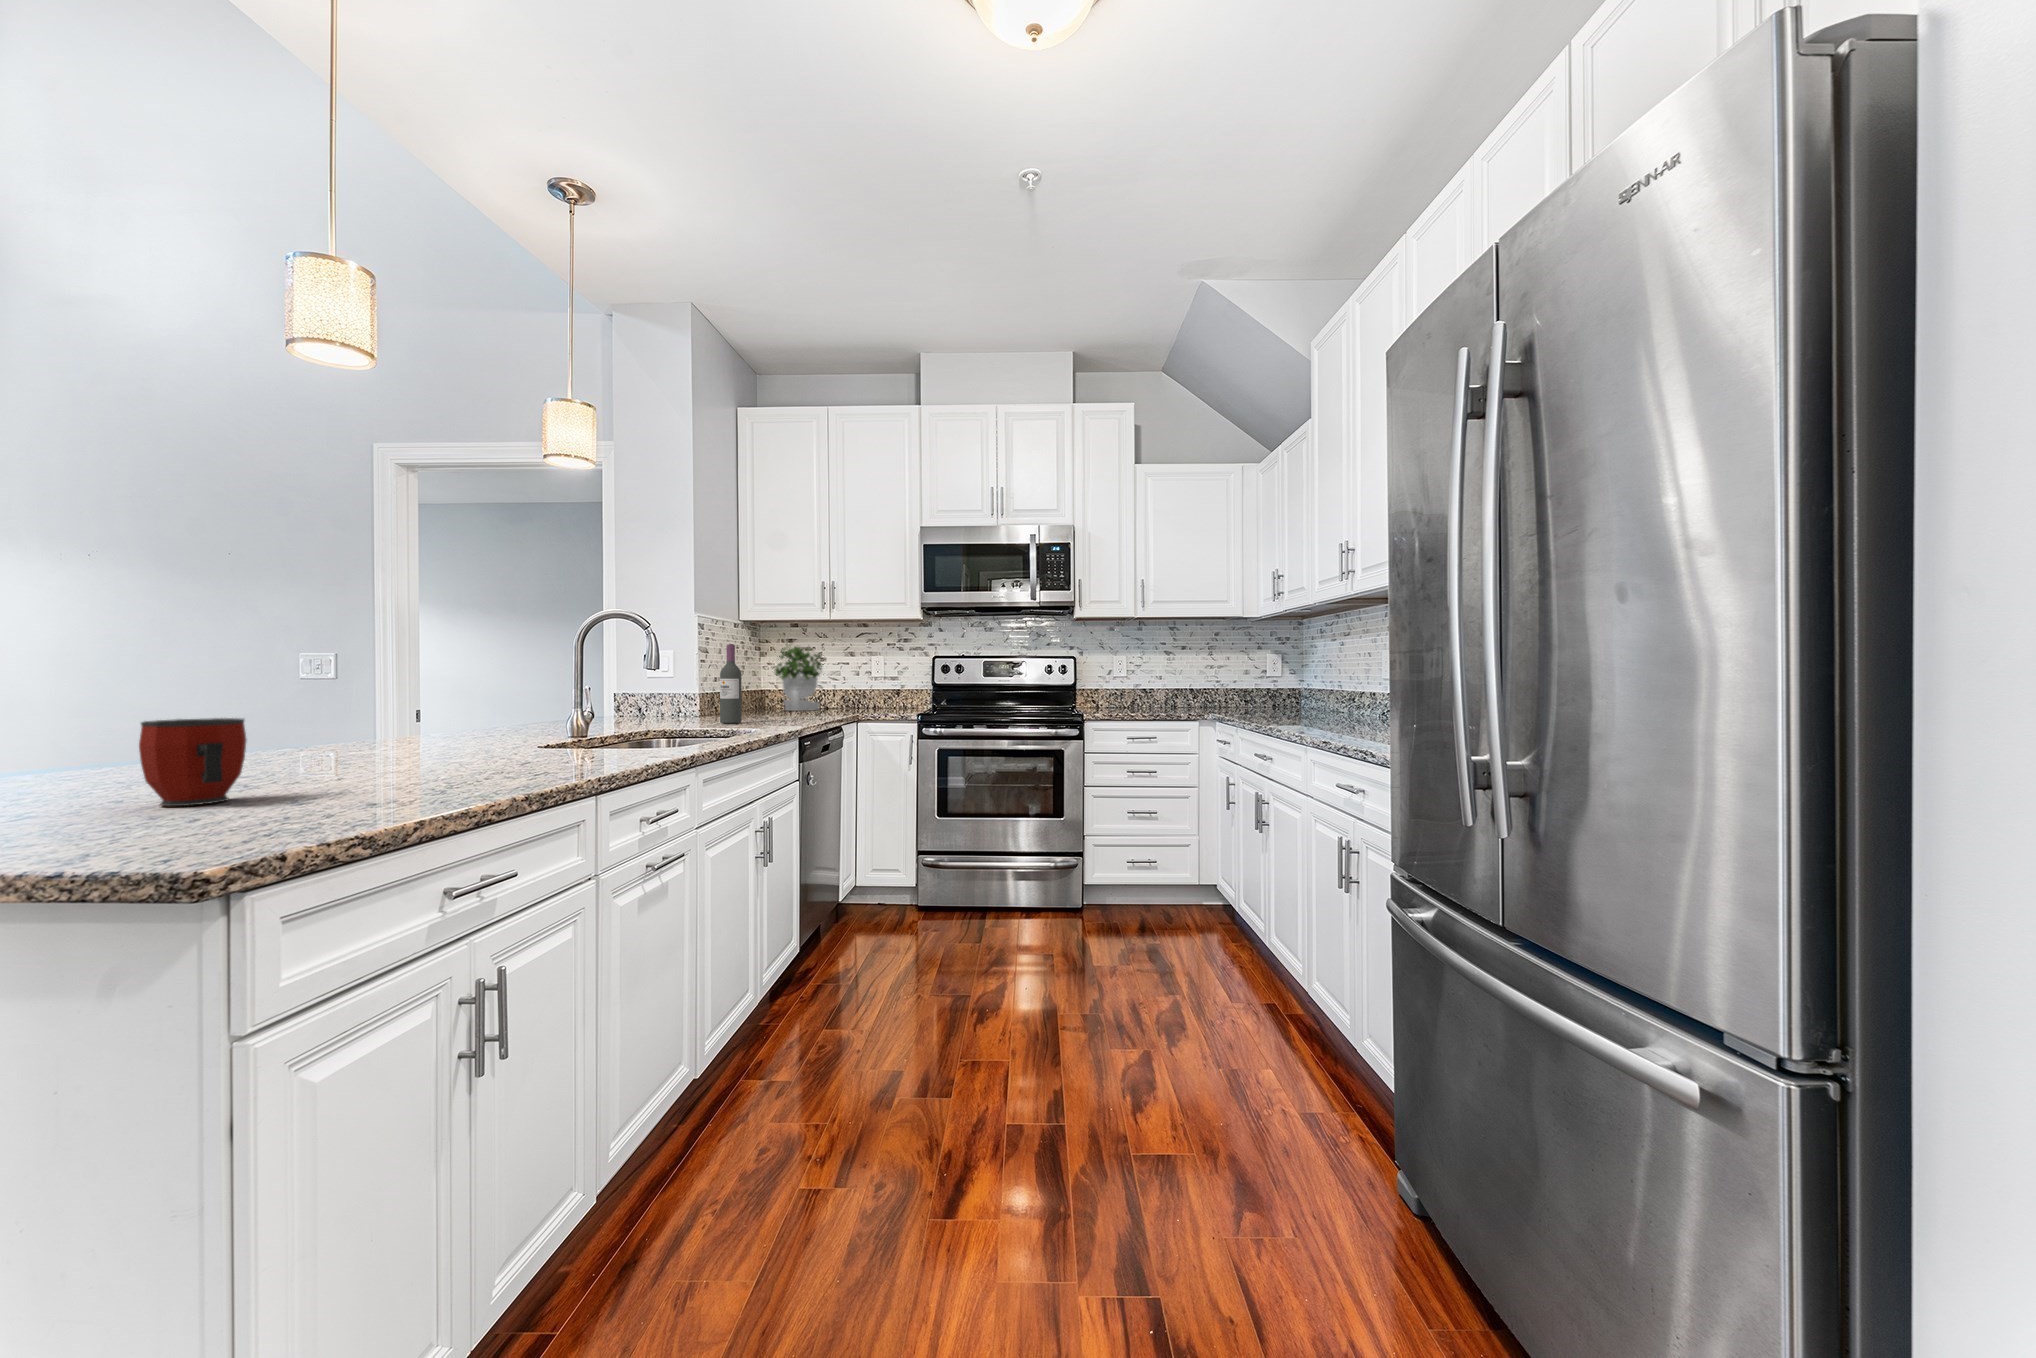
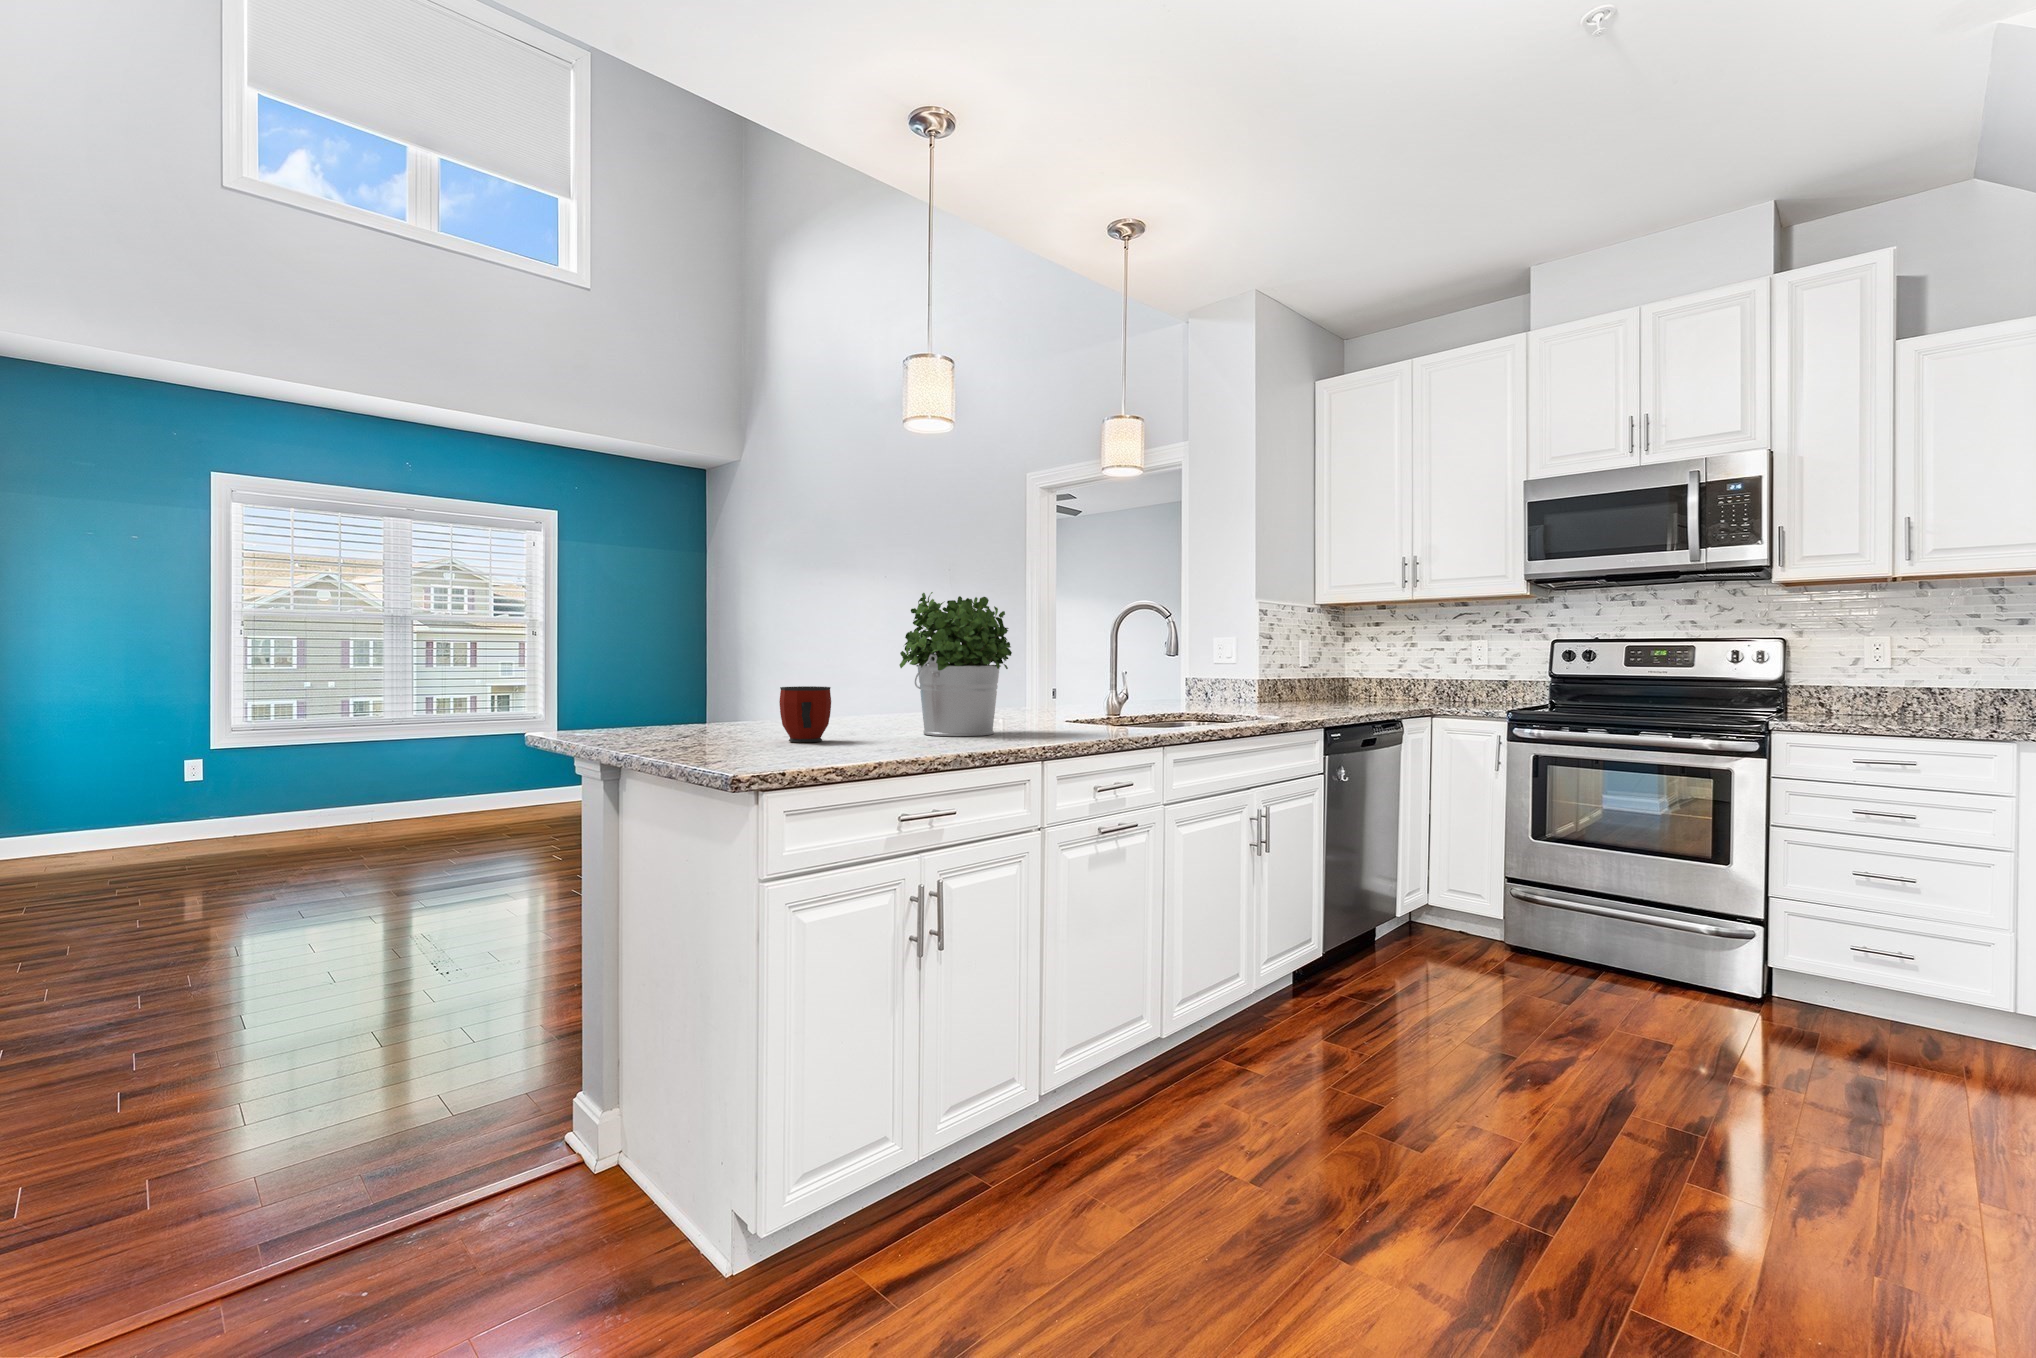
wine bottle: present [720,644,742,723] -> none [1262,629,1284,711]
potted plant: present [775,644,826,711] -> present [900,592,1012,736]

